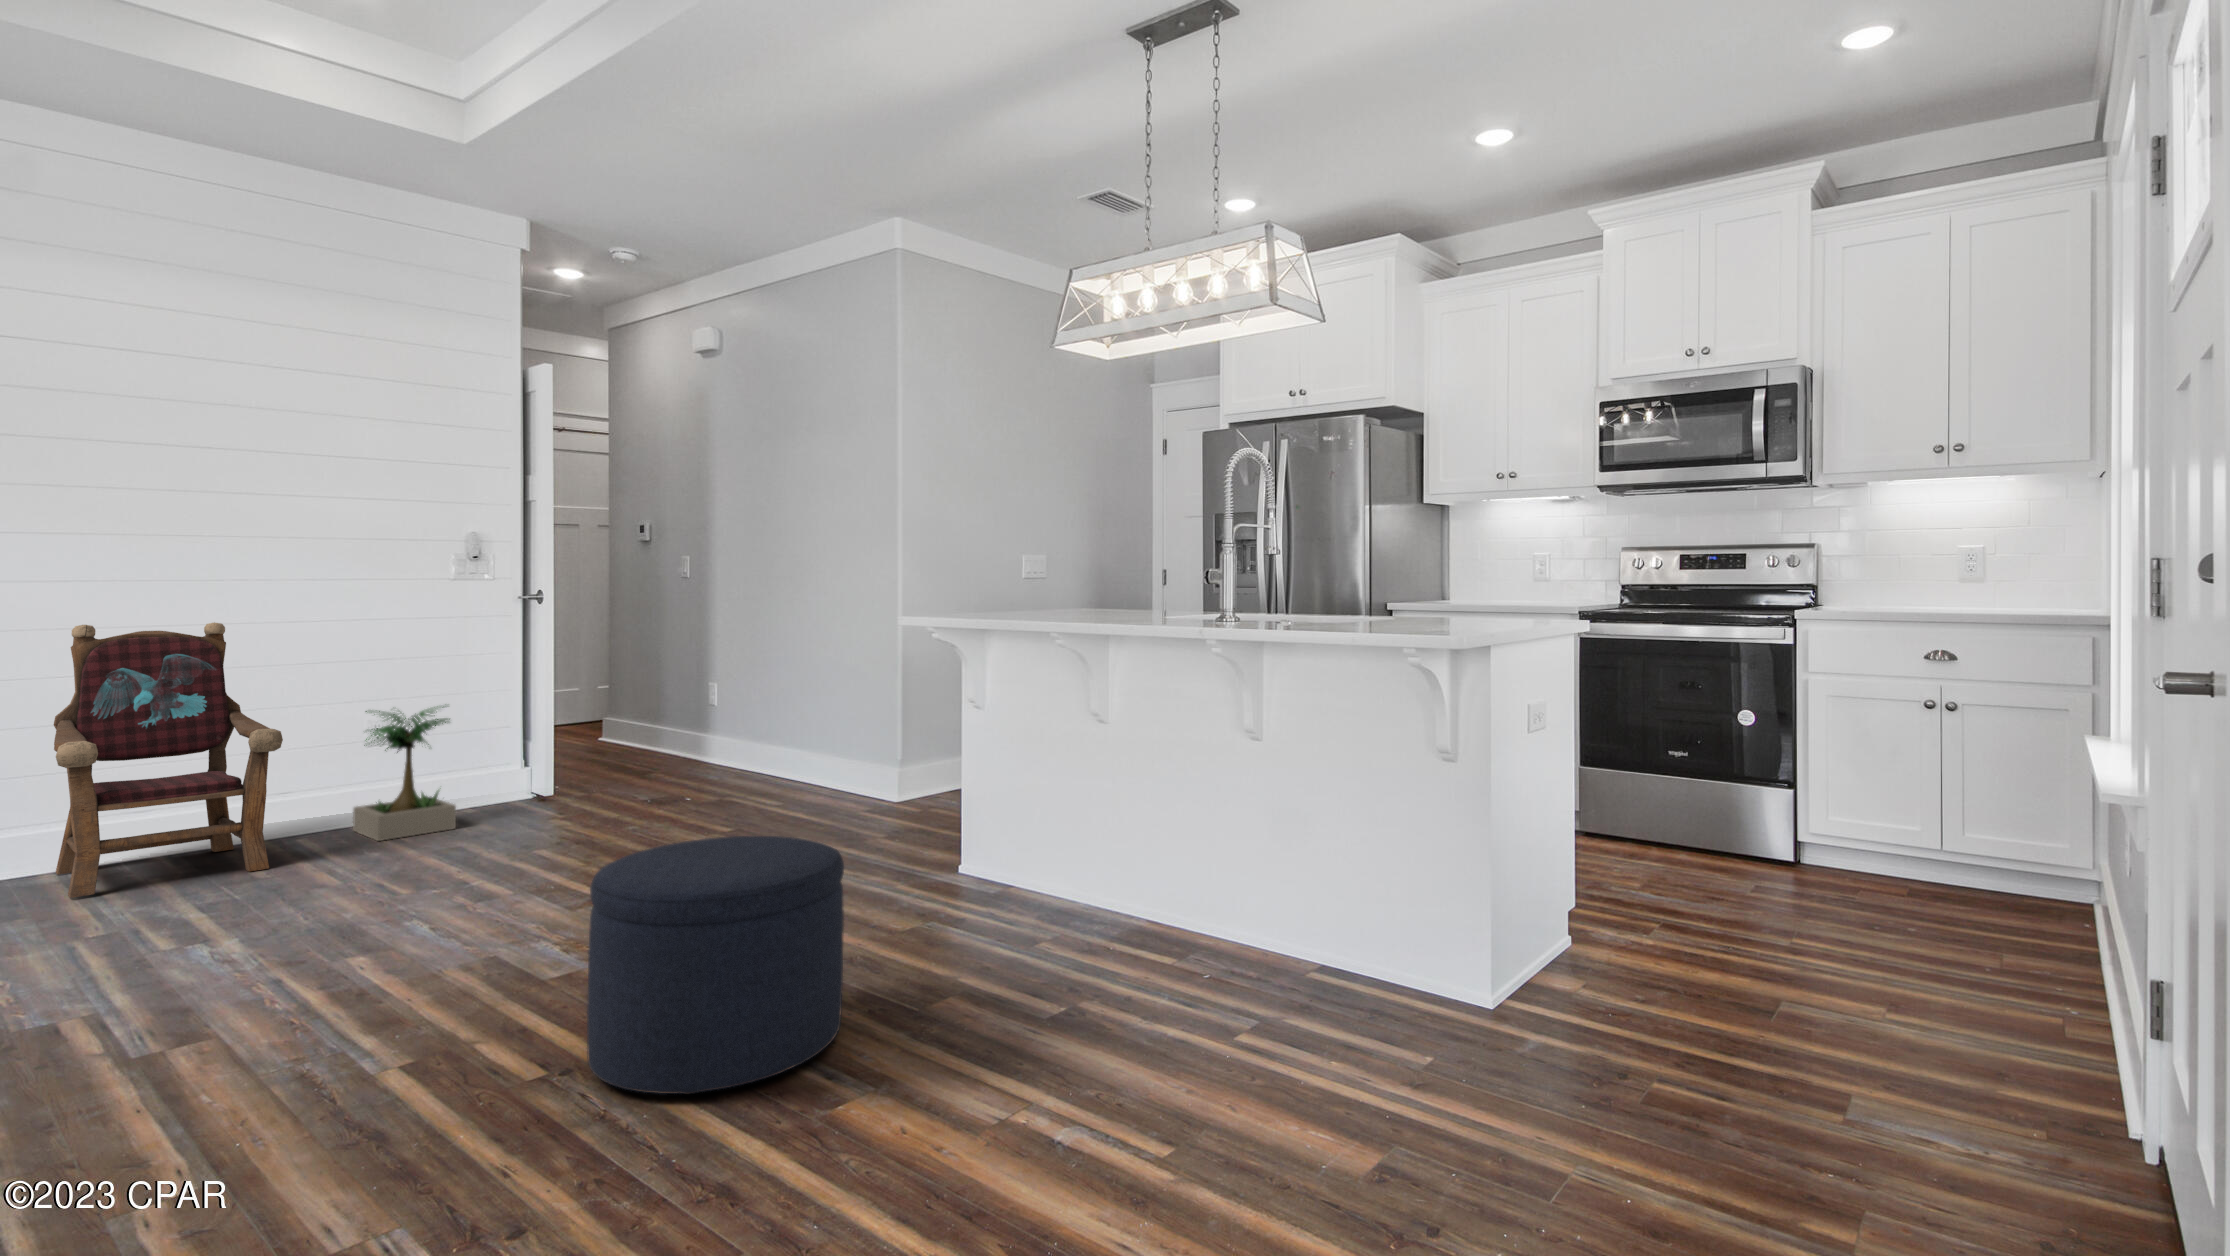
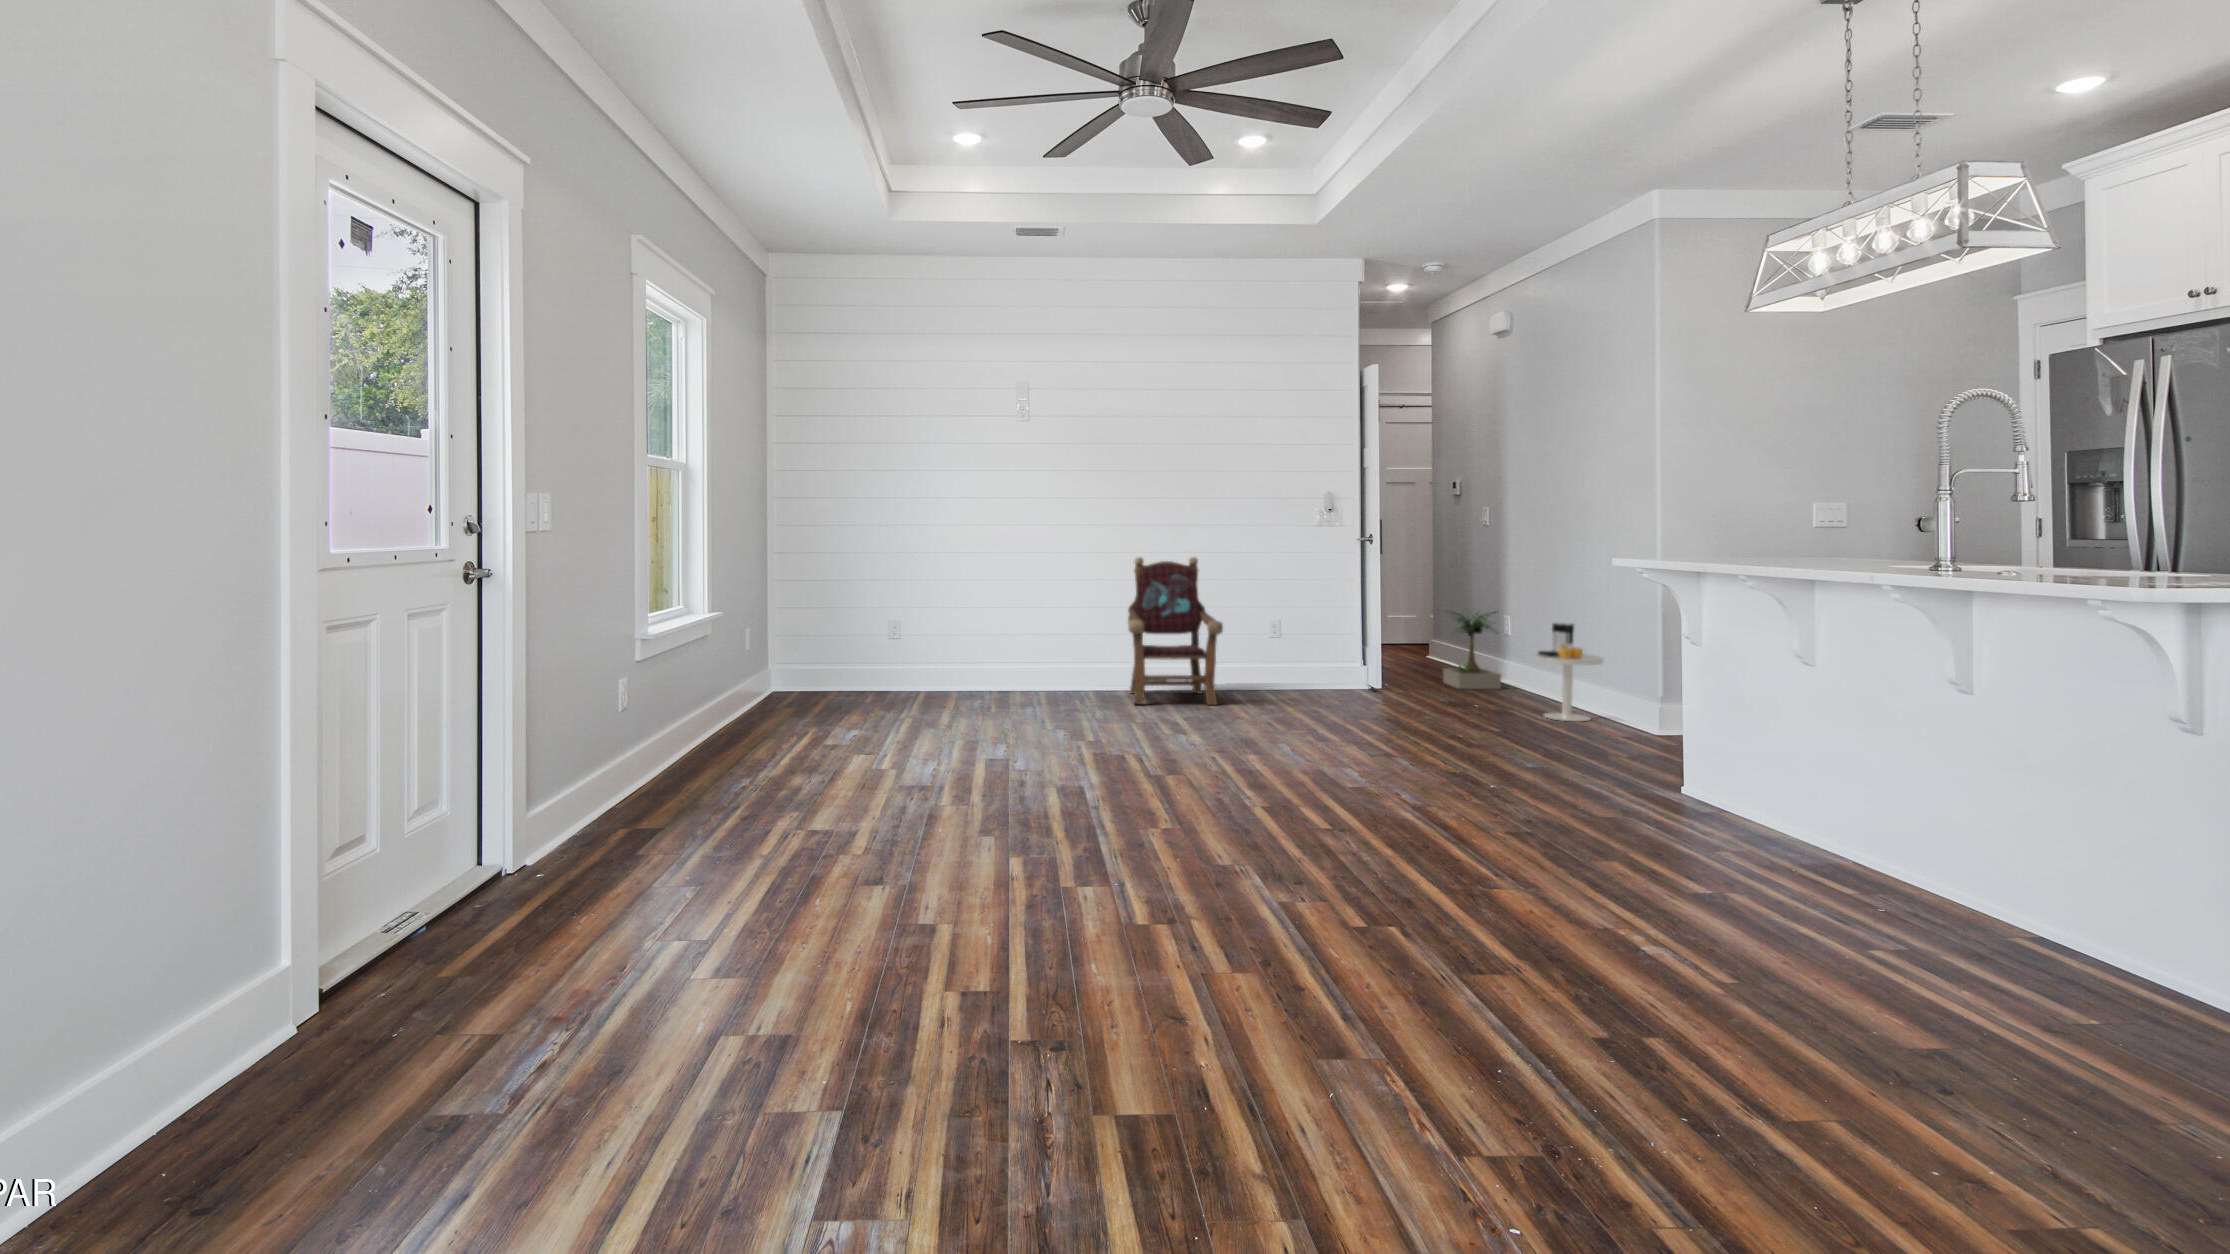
side table: none [761,693,836,808] -> present [1534,622,1603,722]
potted plant: present [353,706,456,841] -> present [1443,608,1501,689]
ottoman: present [587,836,844,1094] -> none [1354,701,1532,866]

